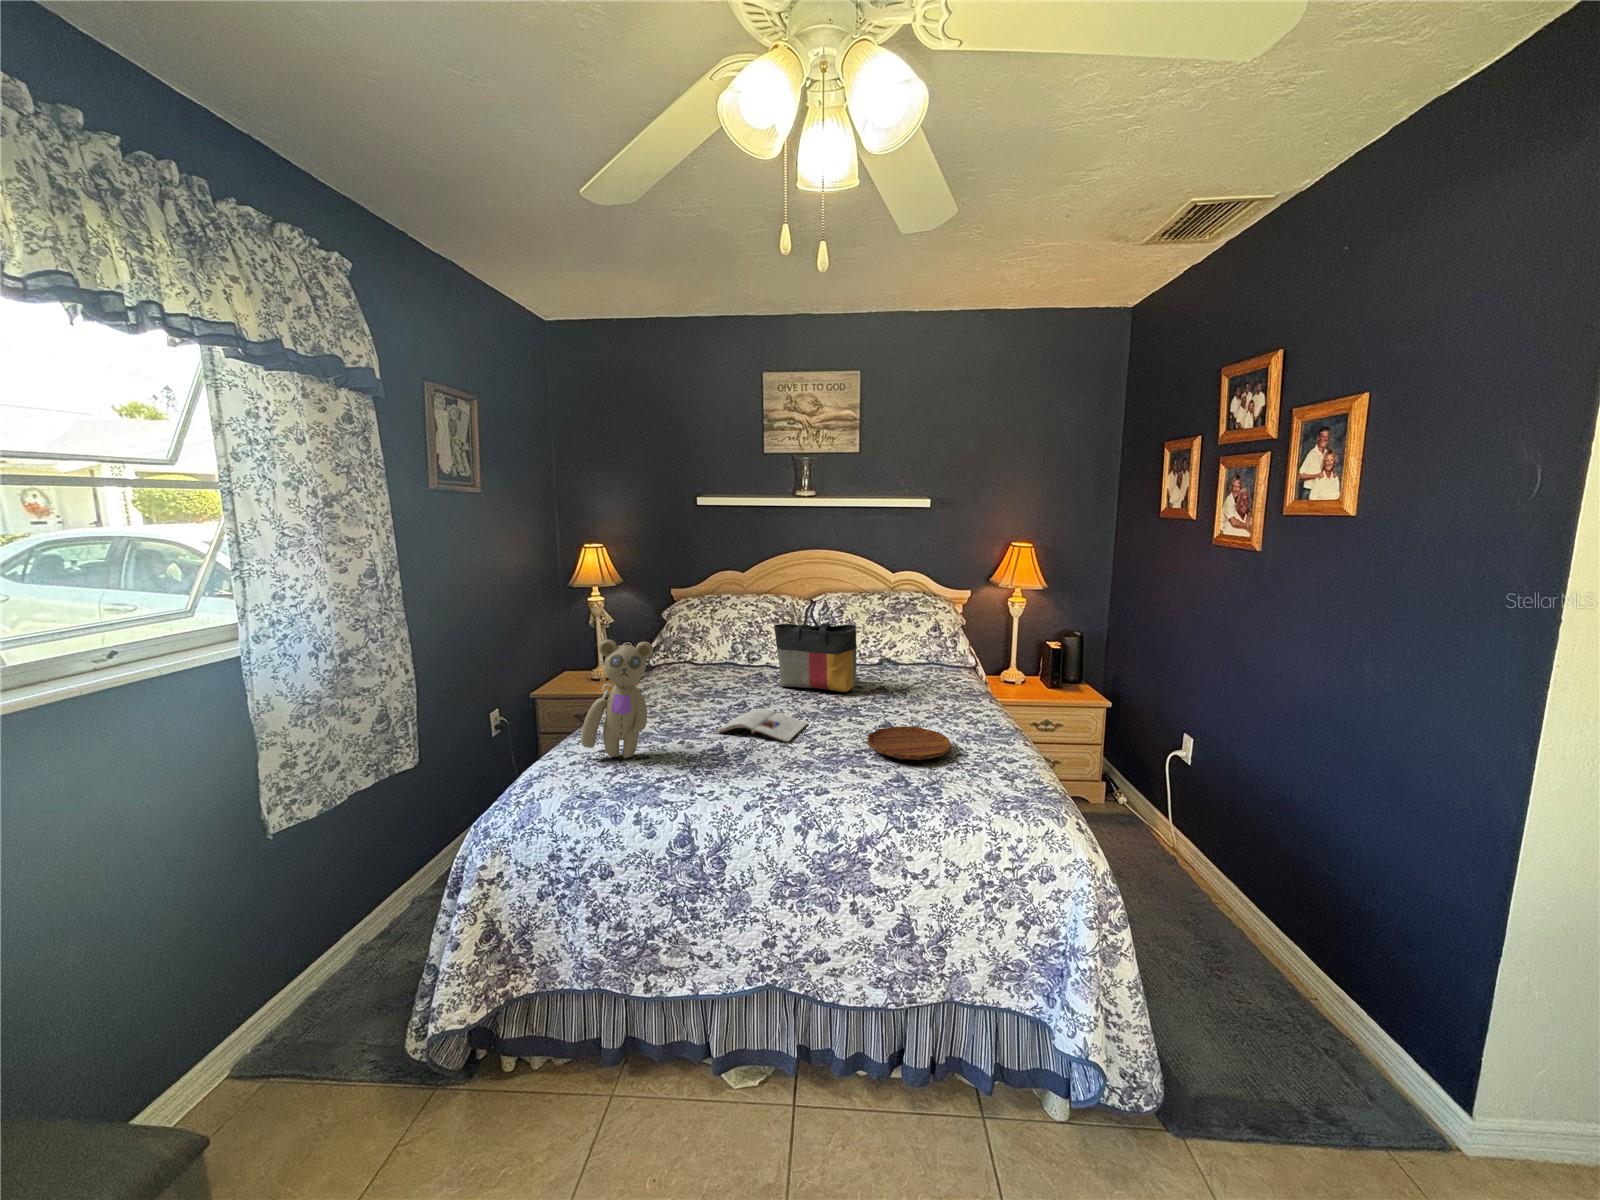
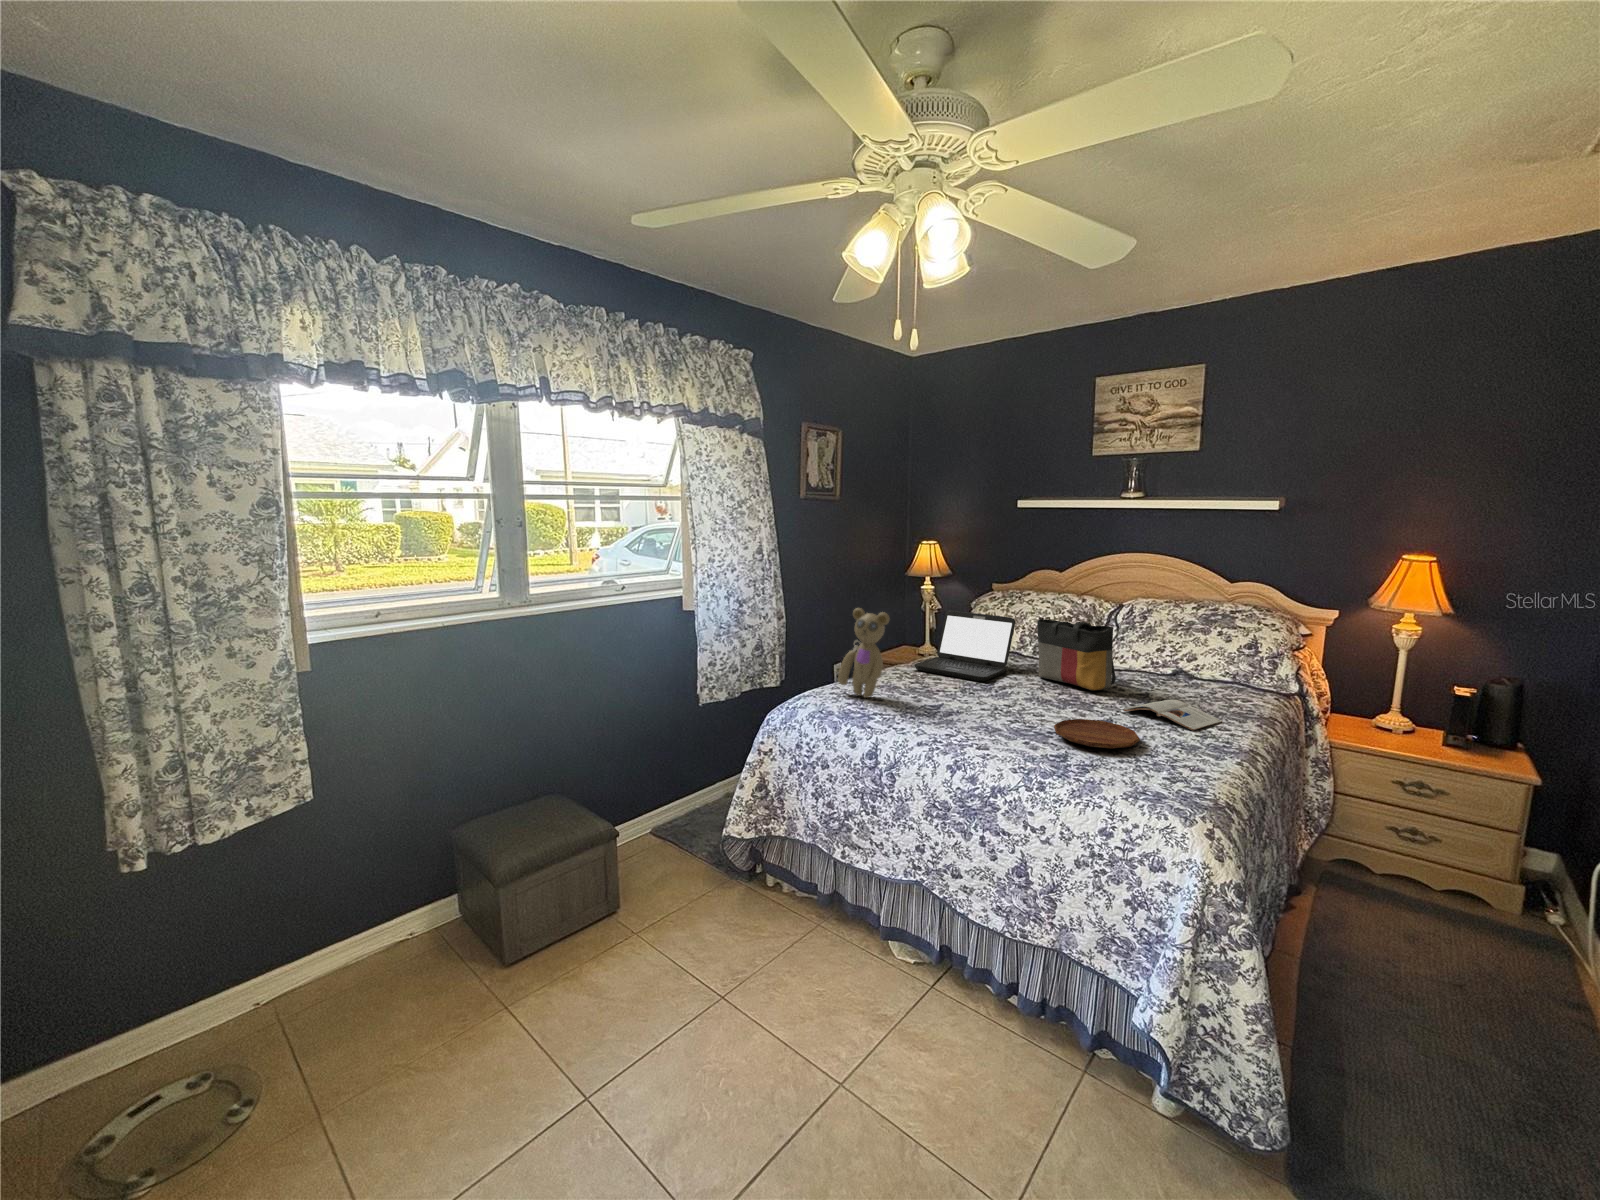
laptop: none [646,625,747,703] -> present [915,610,1015,682]
magazine: present [718,708,807,742] -> present [1124,700,1222,730]

